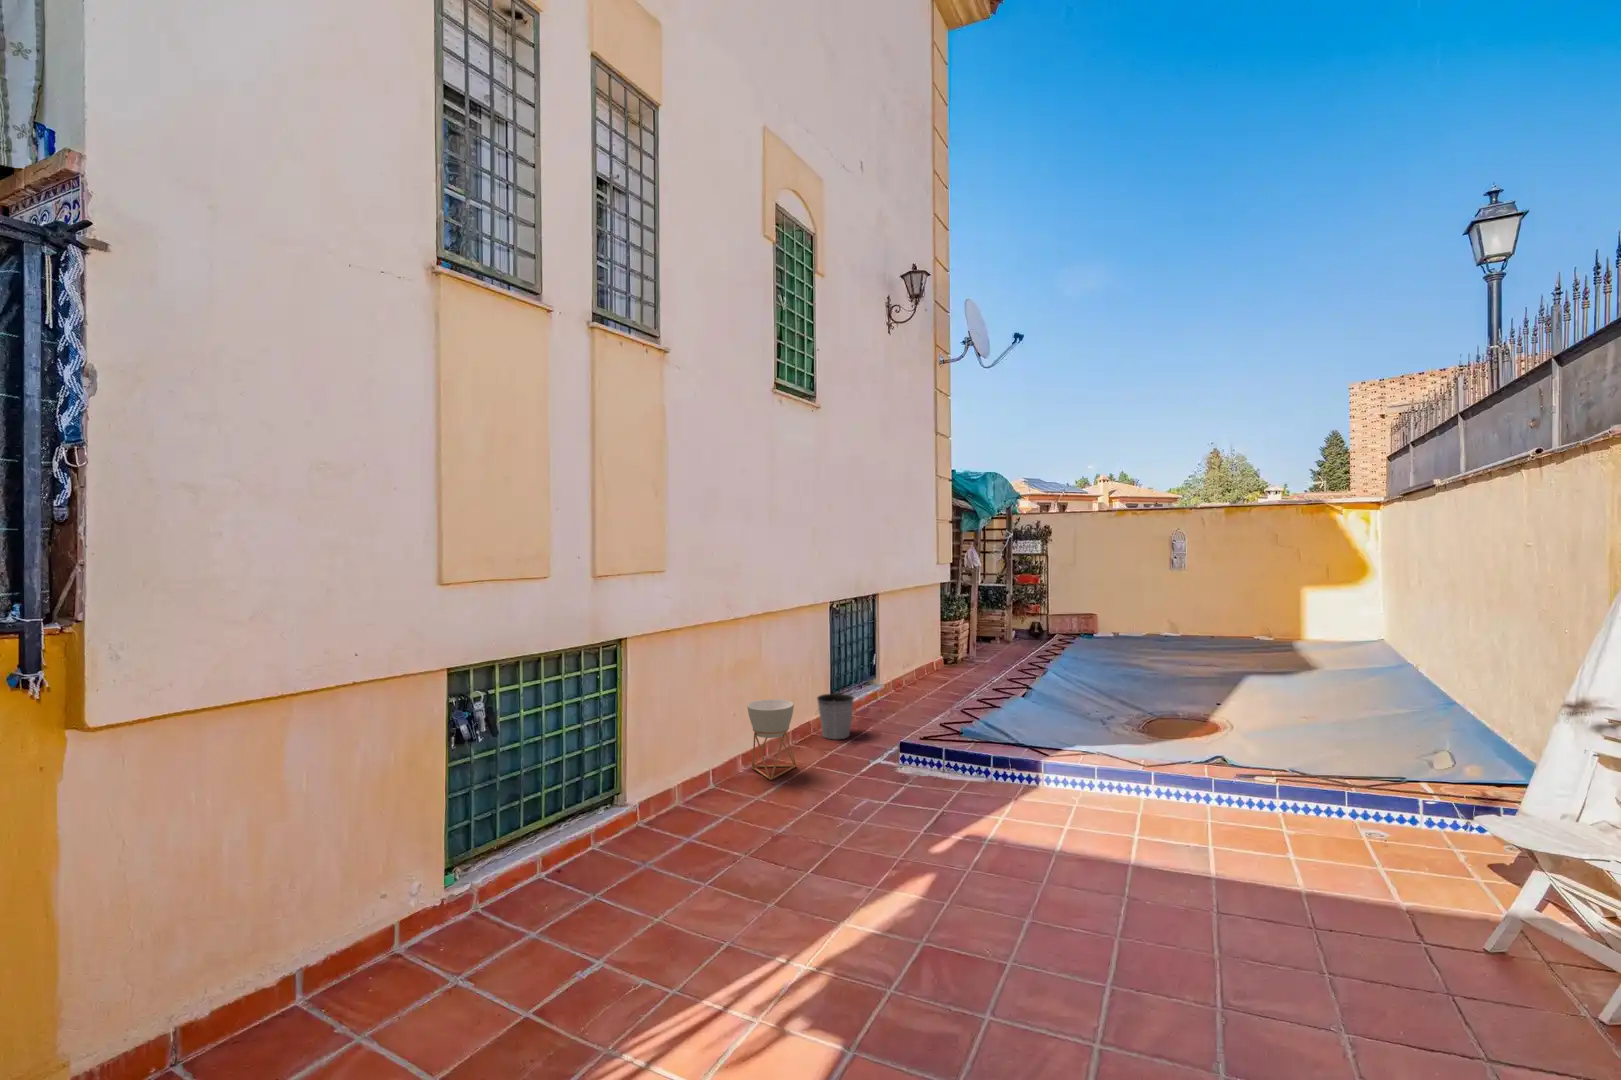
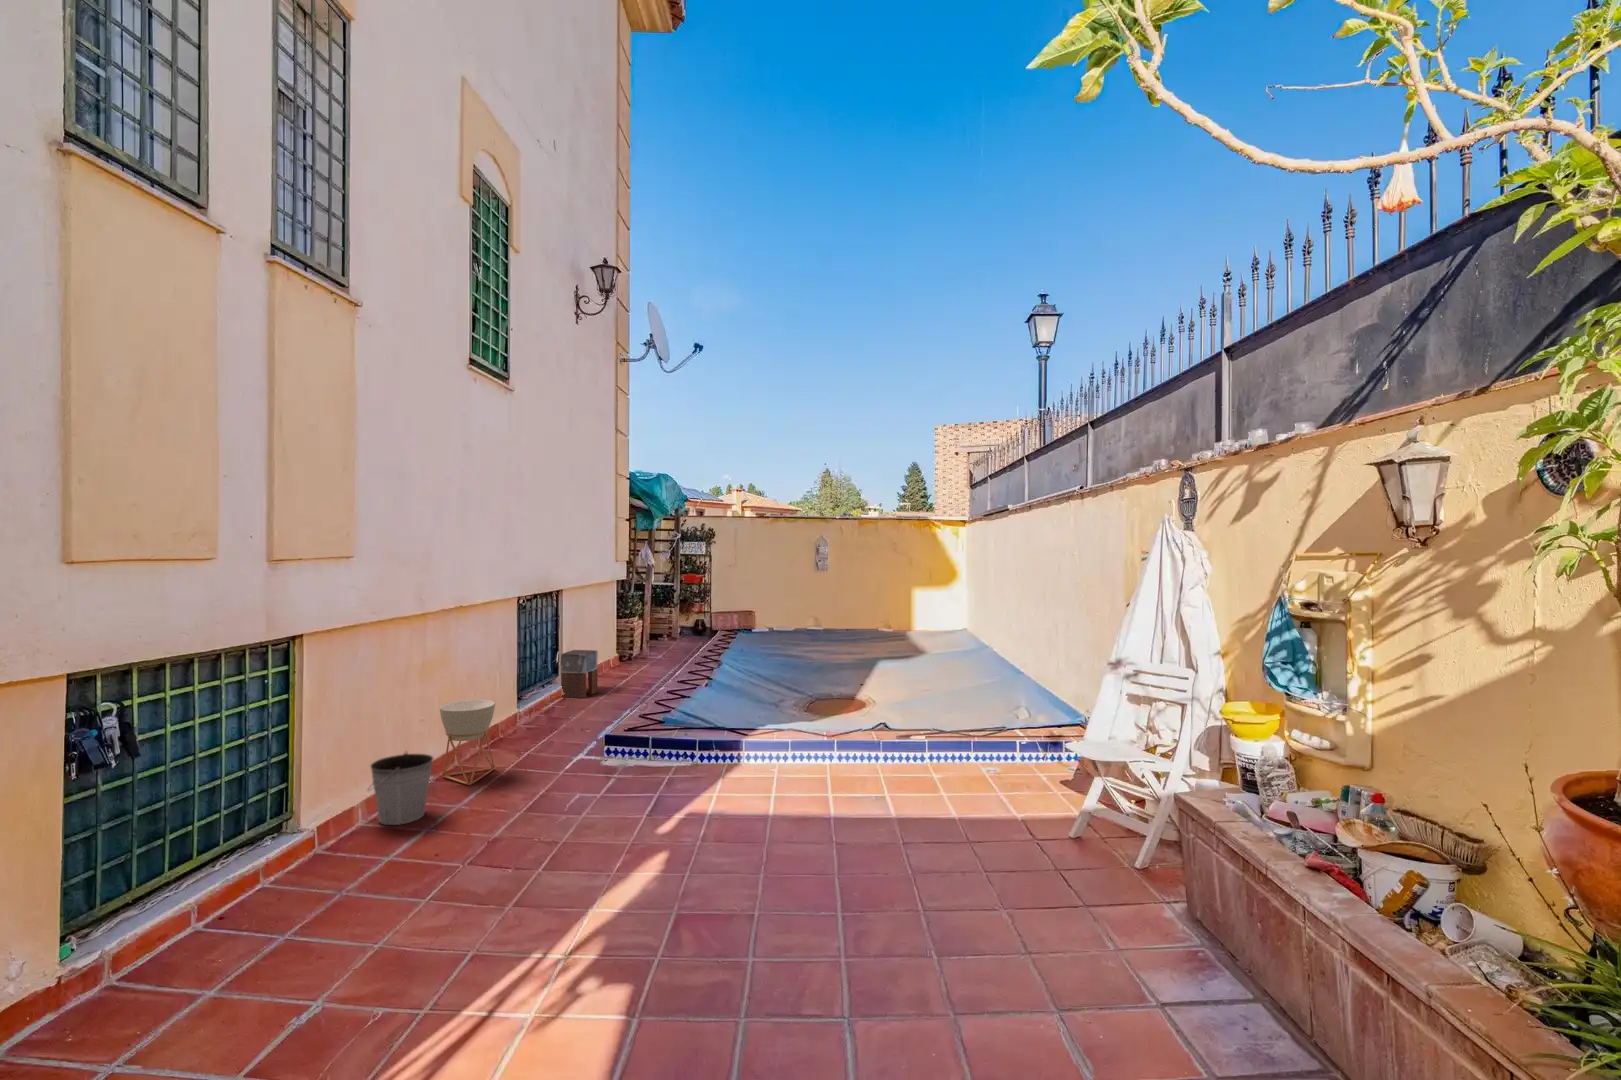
stool: none [876,652,912,701] -> present [561,650,598,698]
bucket: present [817,692,854,739] -> present [368,753,433,825]

